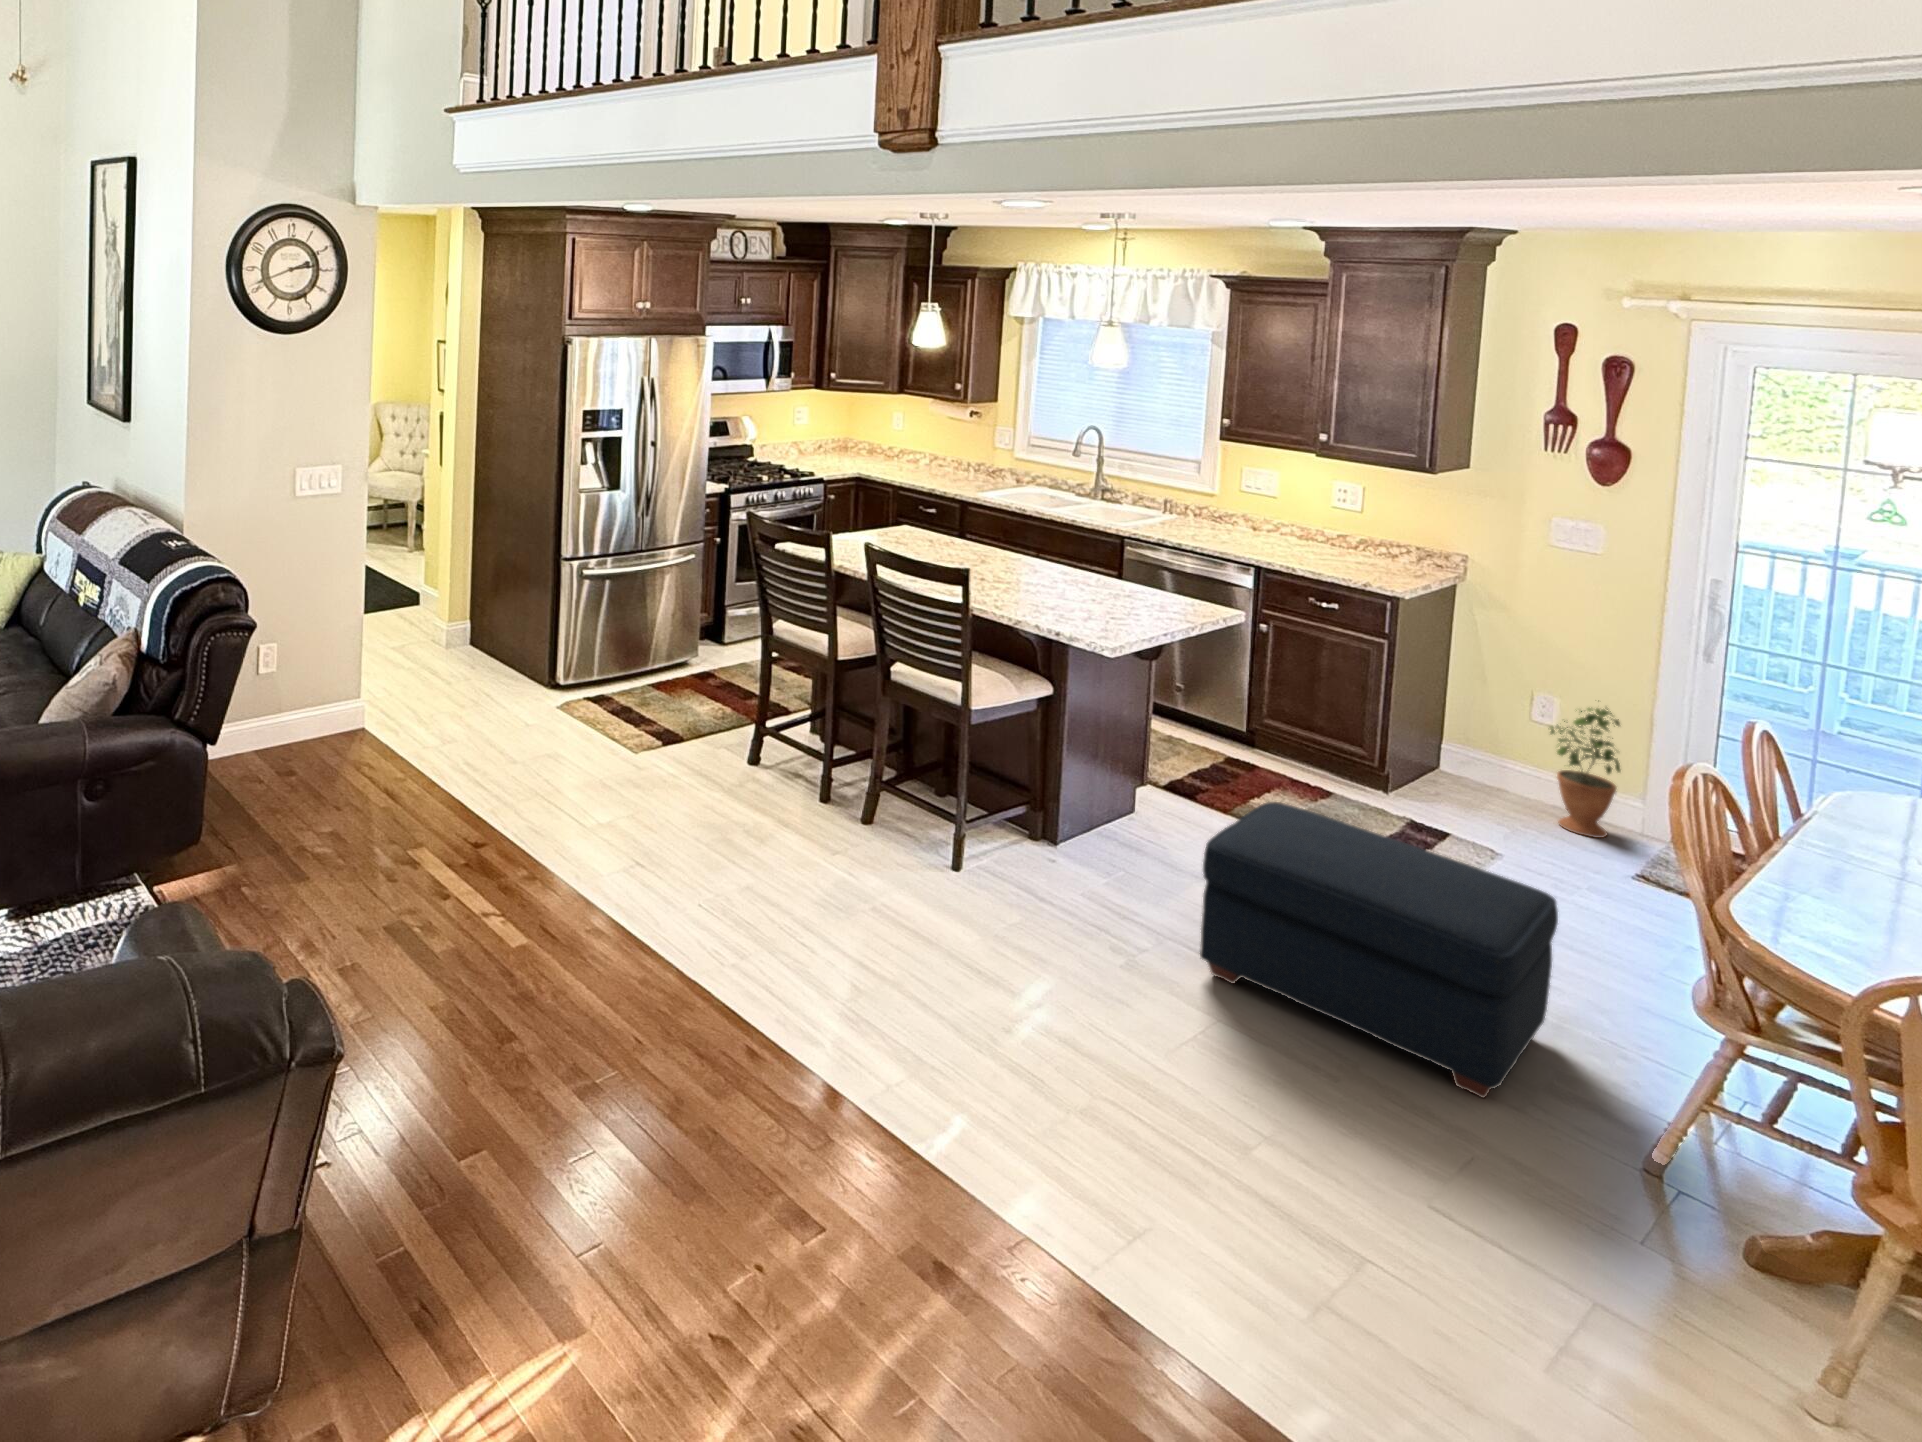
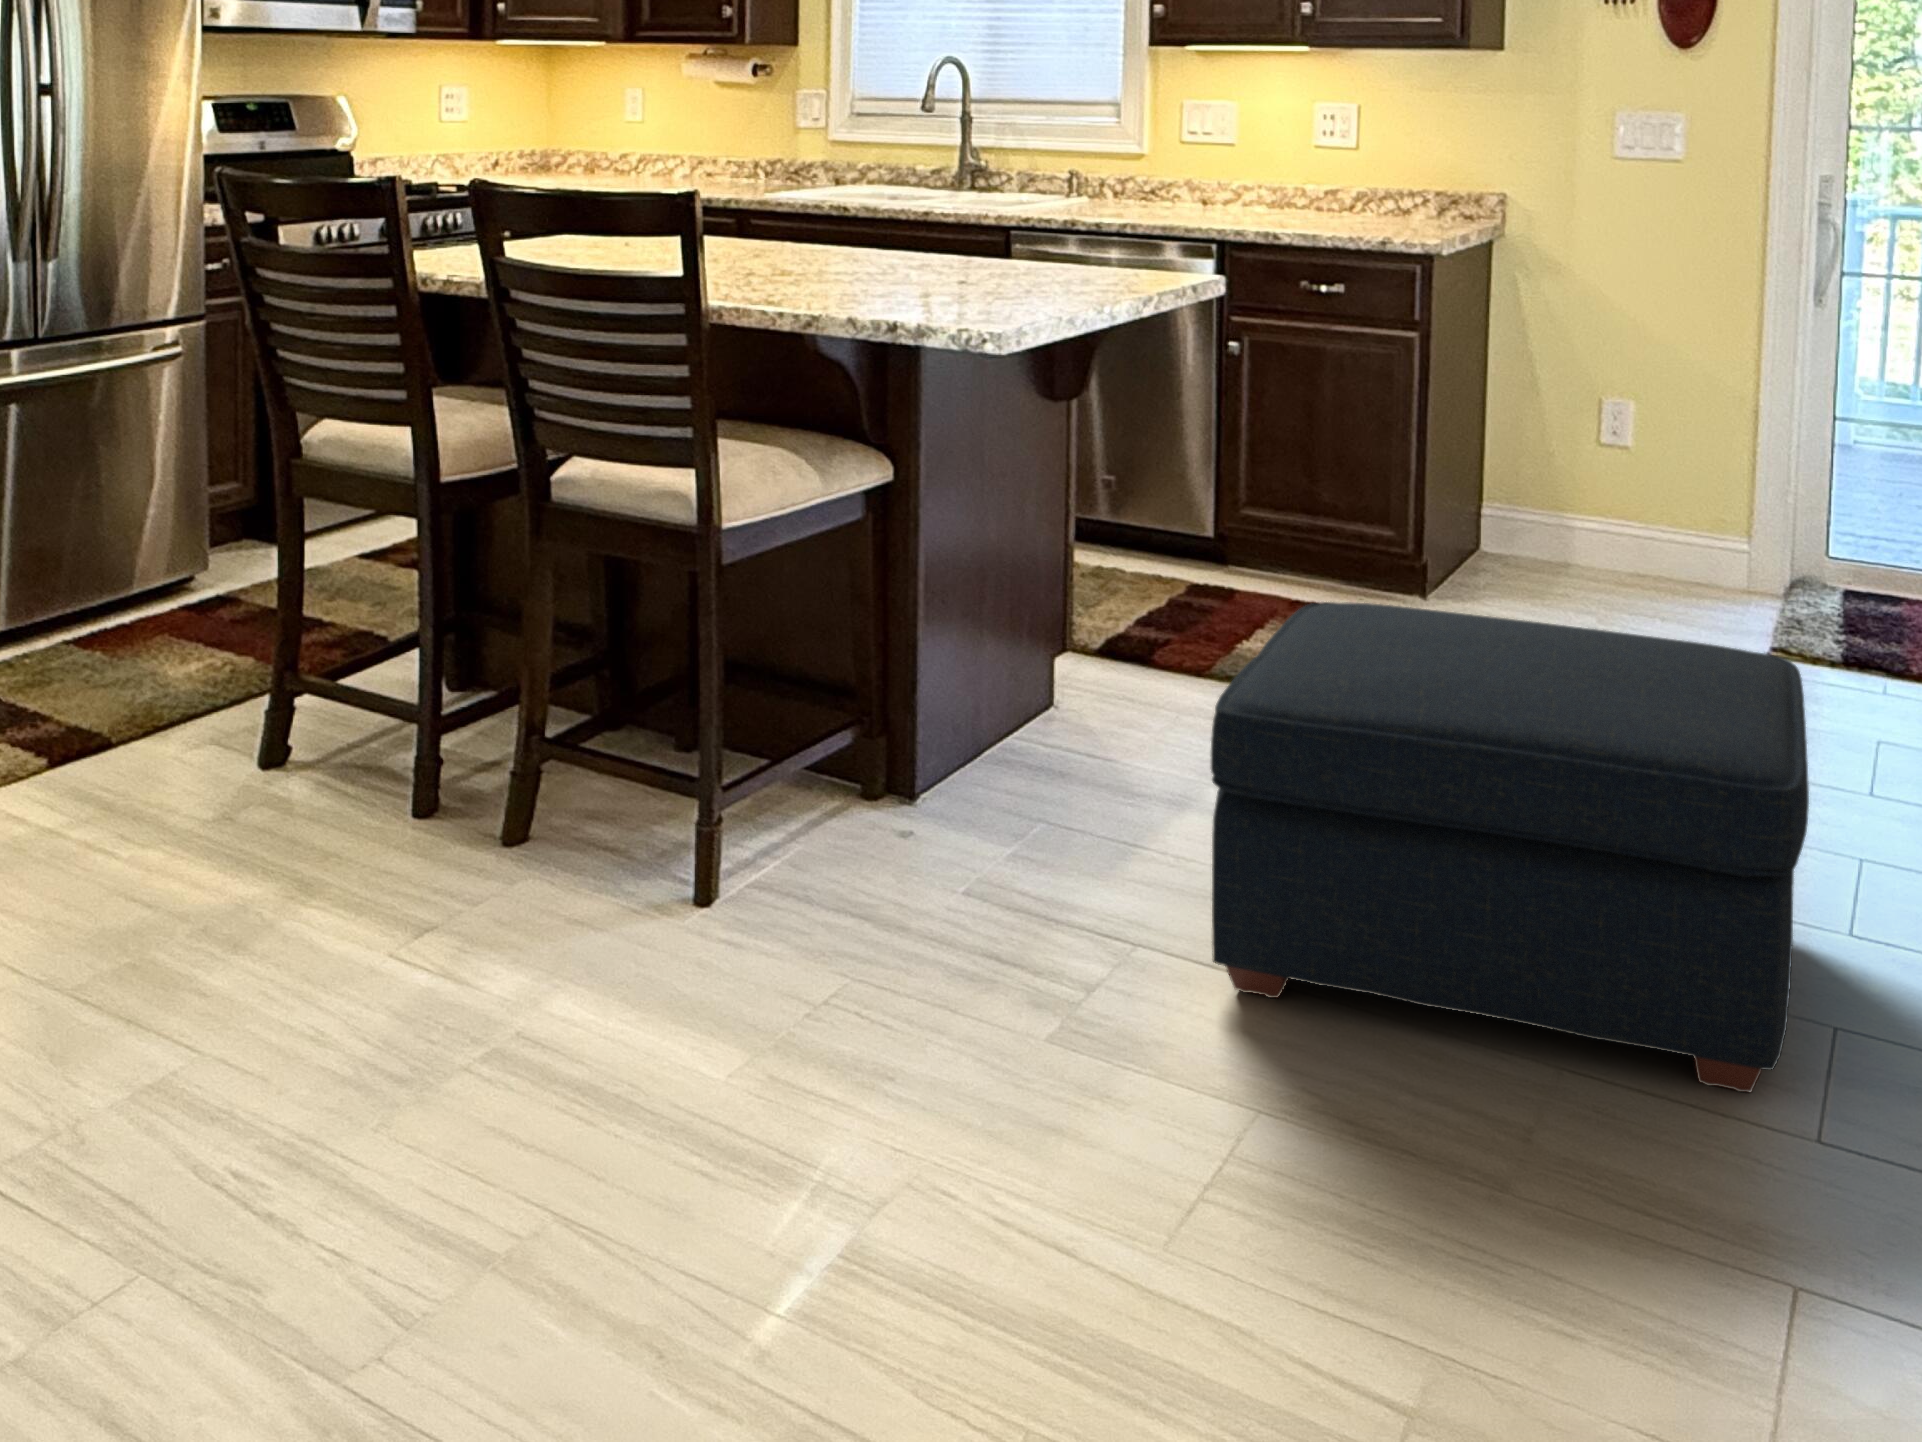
potted plant: present [1550,708,1620,838] -> none [1623,386,1713,595]

